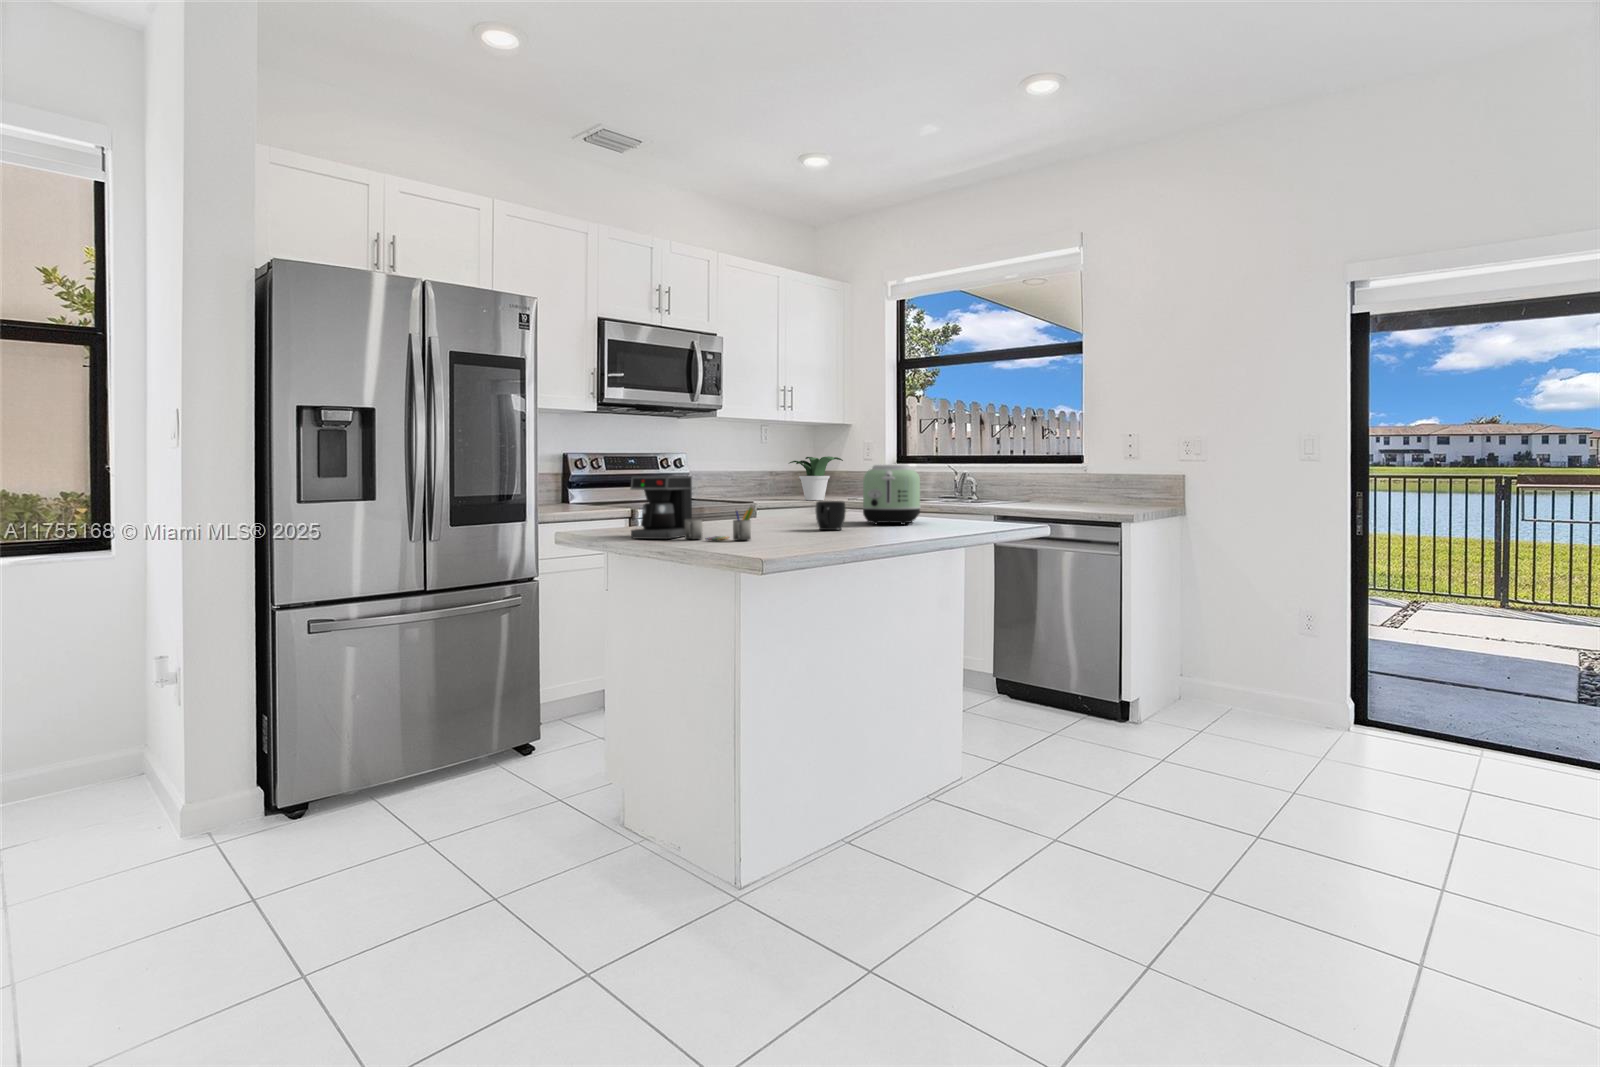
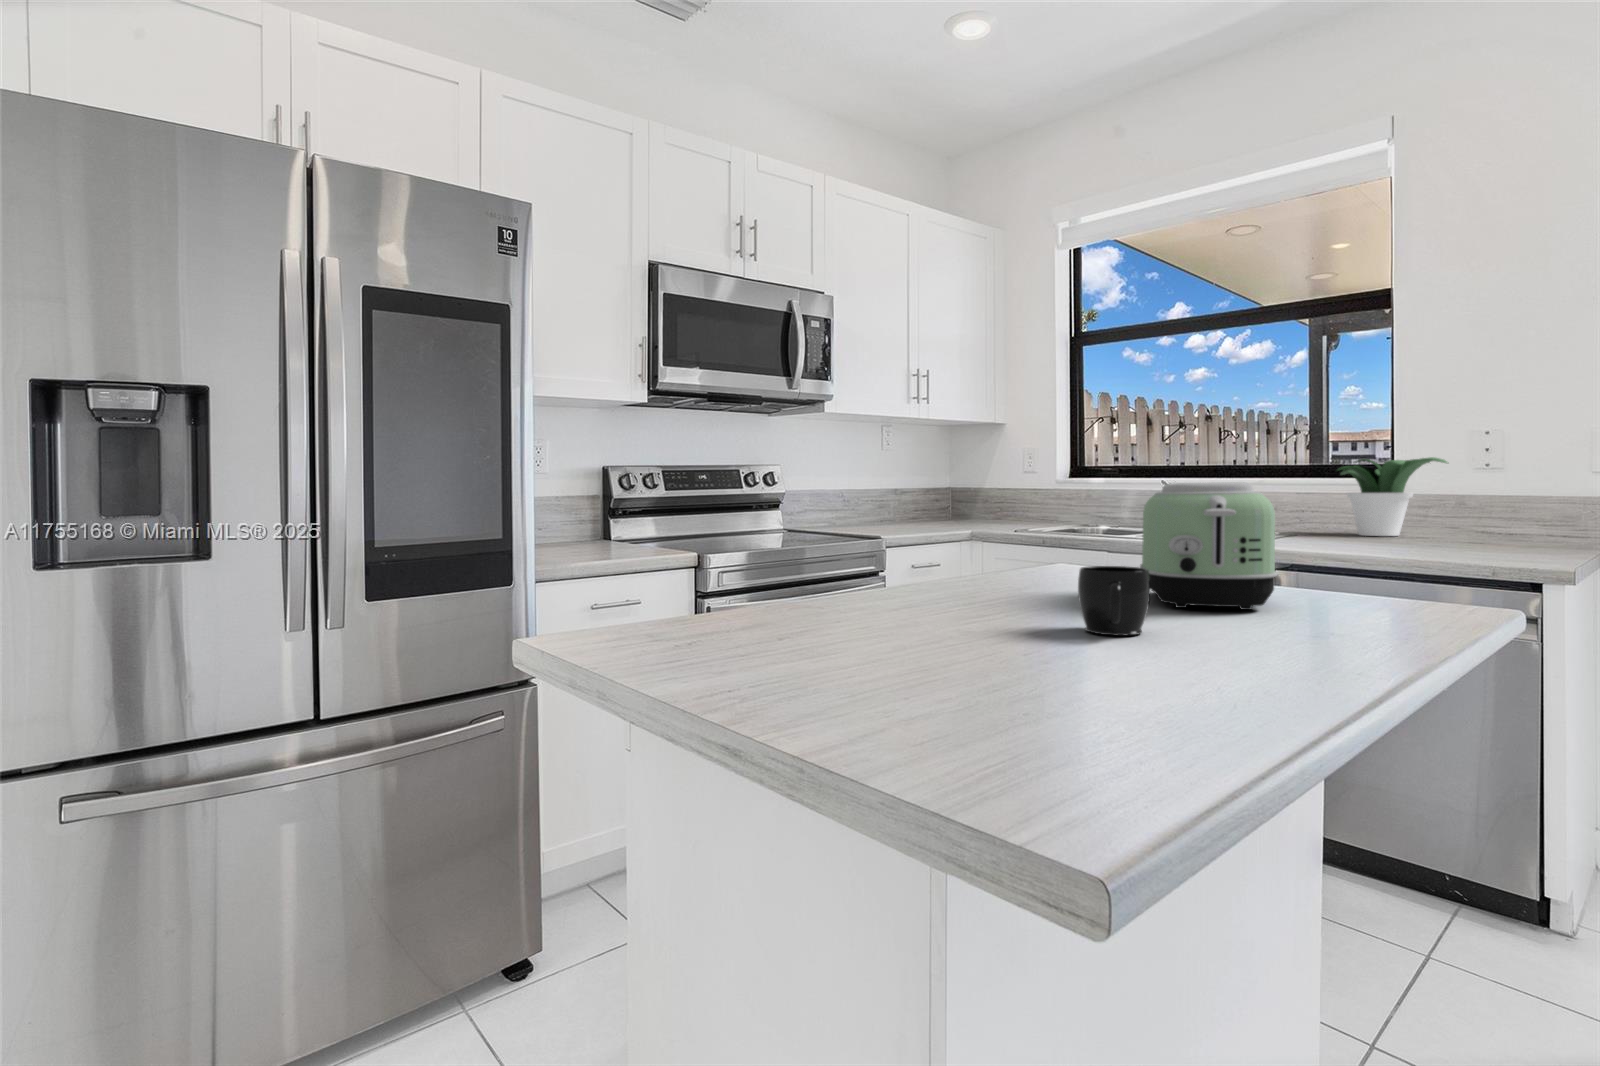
potted plant: present [790,456,843,500] -> present [1337,457,1447,536]
coffee maker: present [630,476,754,540] -> none [658,518,986,700]

